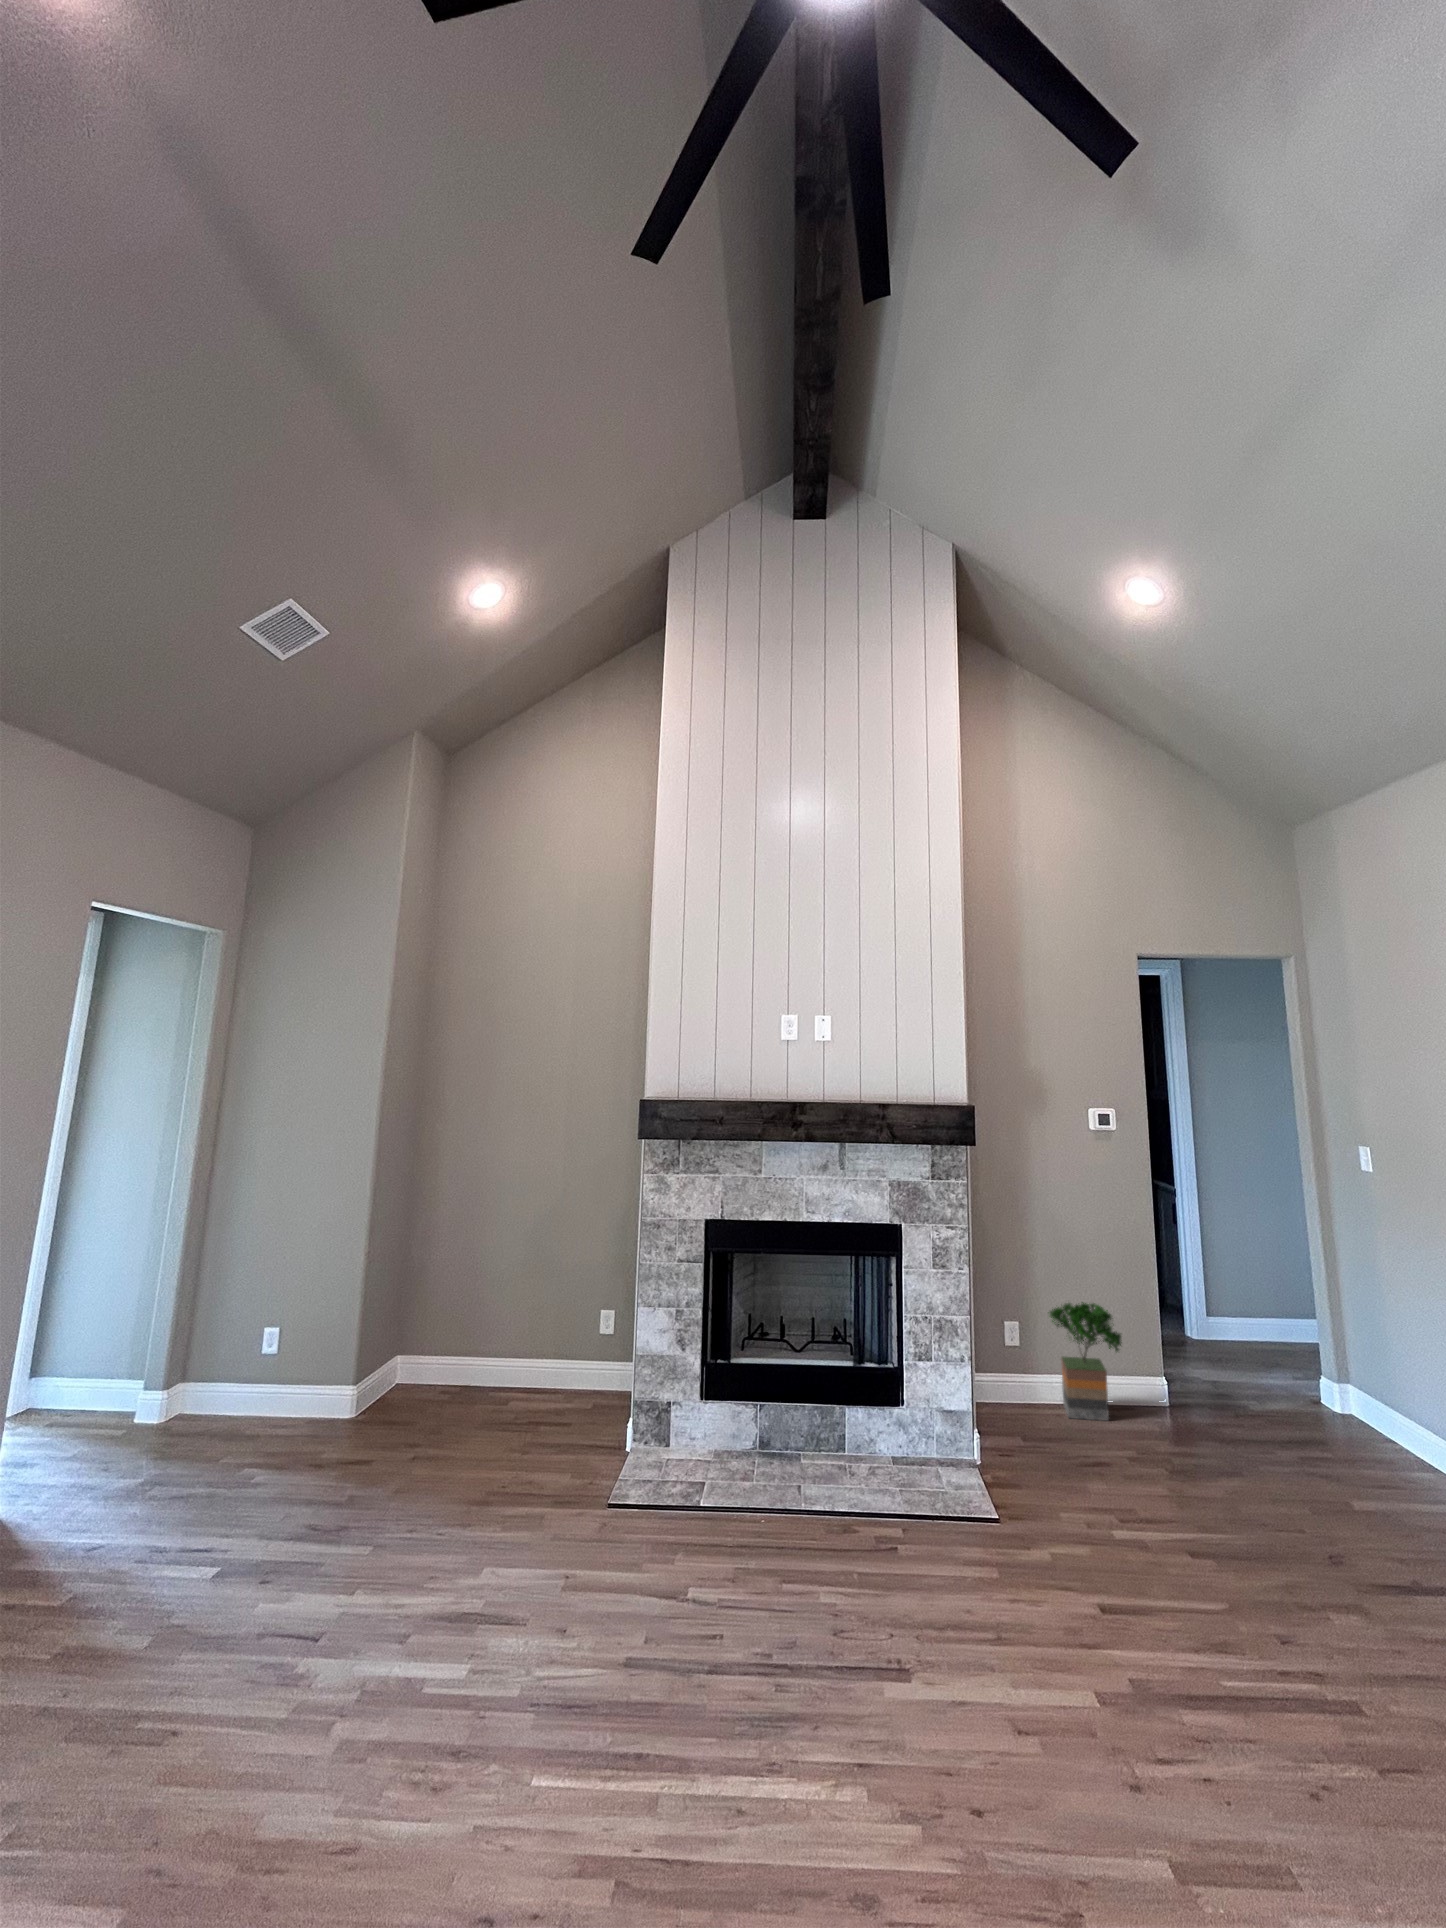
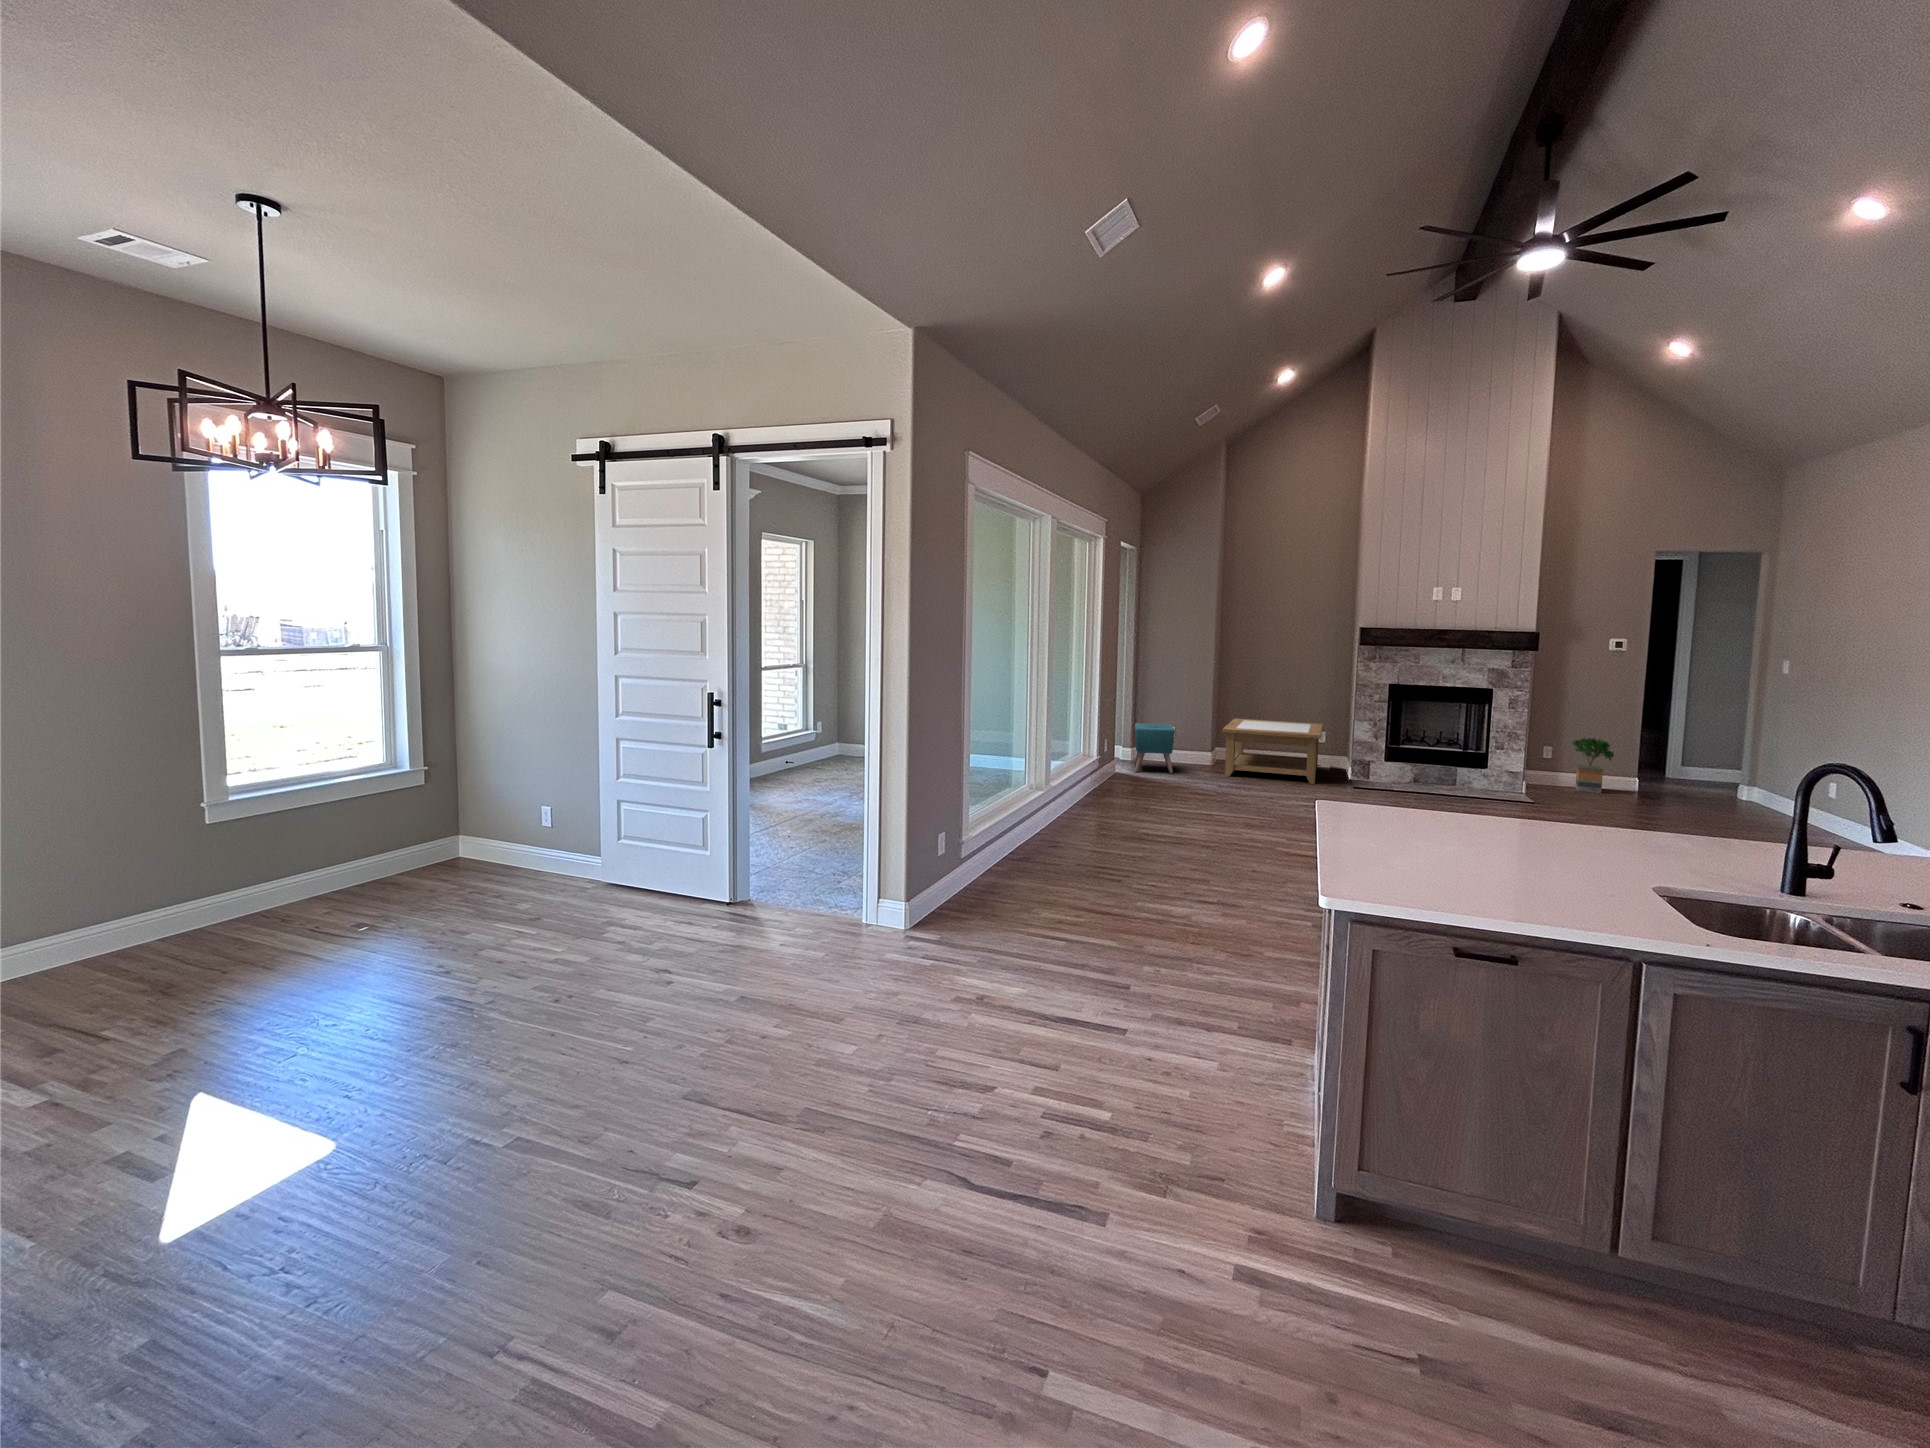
coffee table: none [337,1295,602,1478] -> present [1222,718,1323,784]
ottoman: none [102,1336,246,1489] -> present [1134,723,1175,774]

